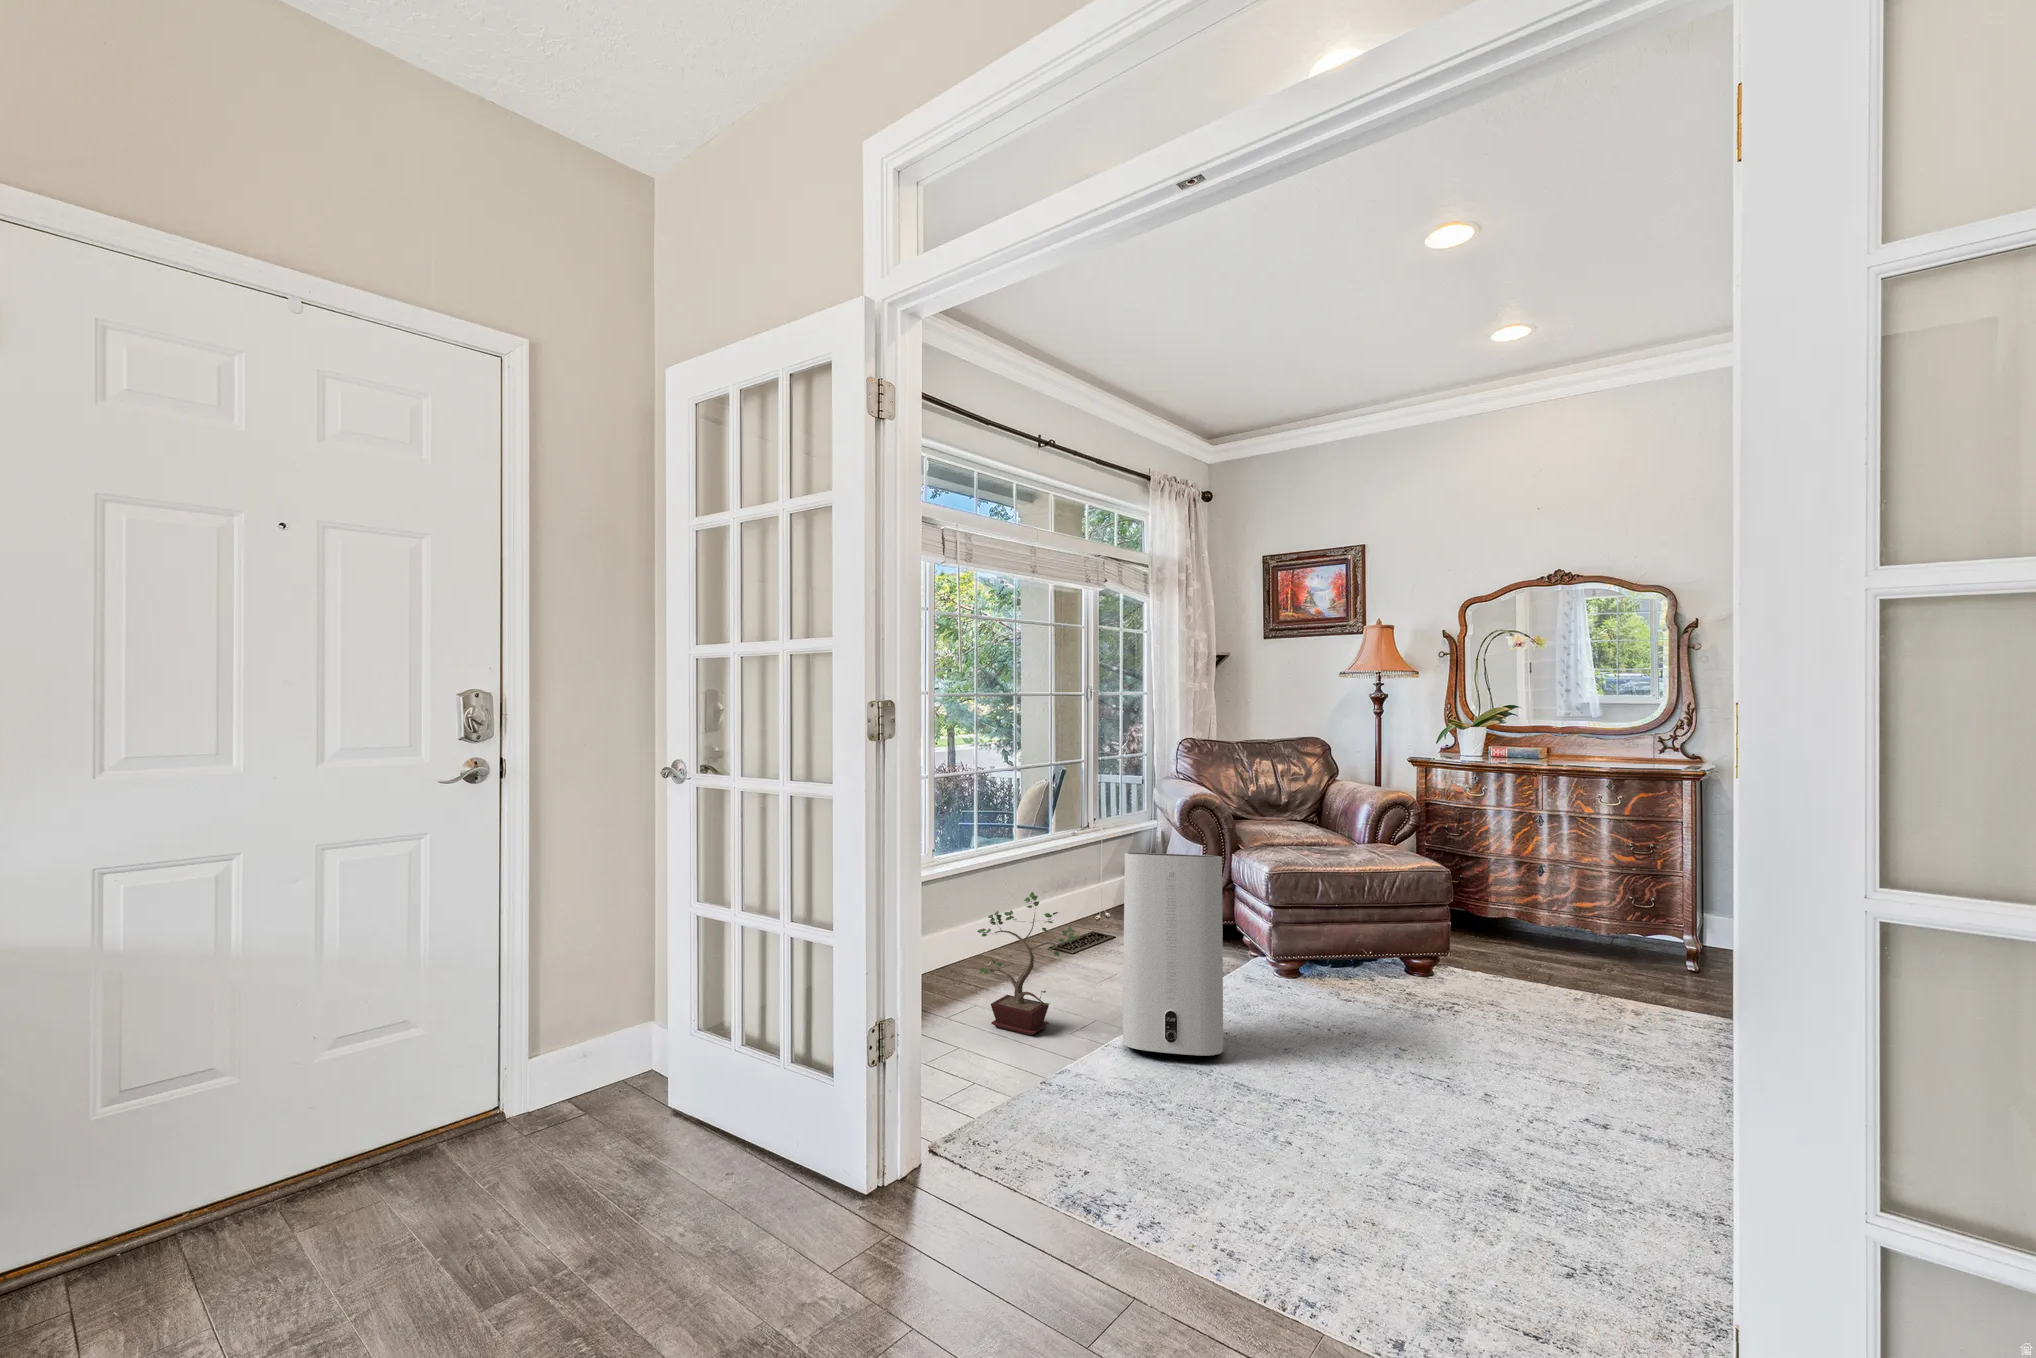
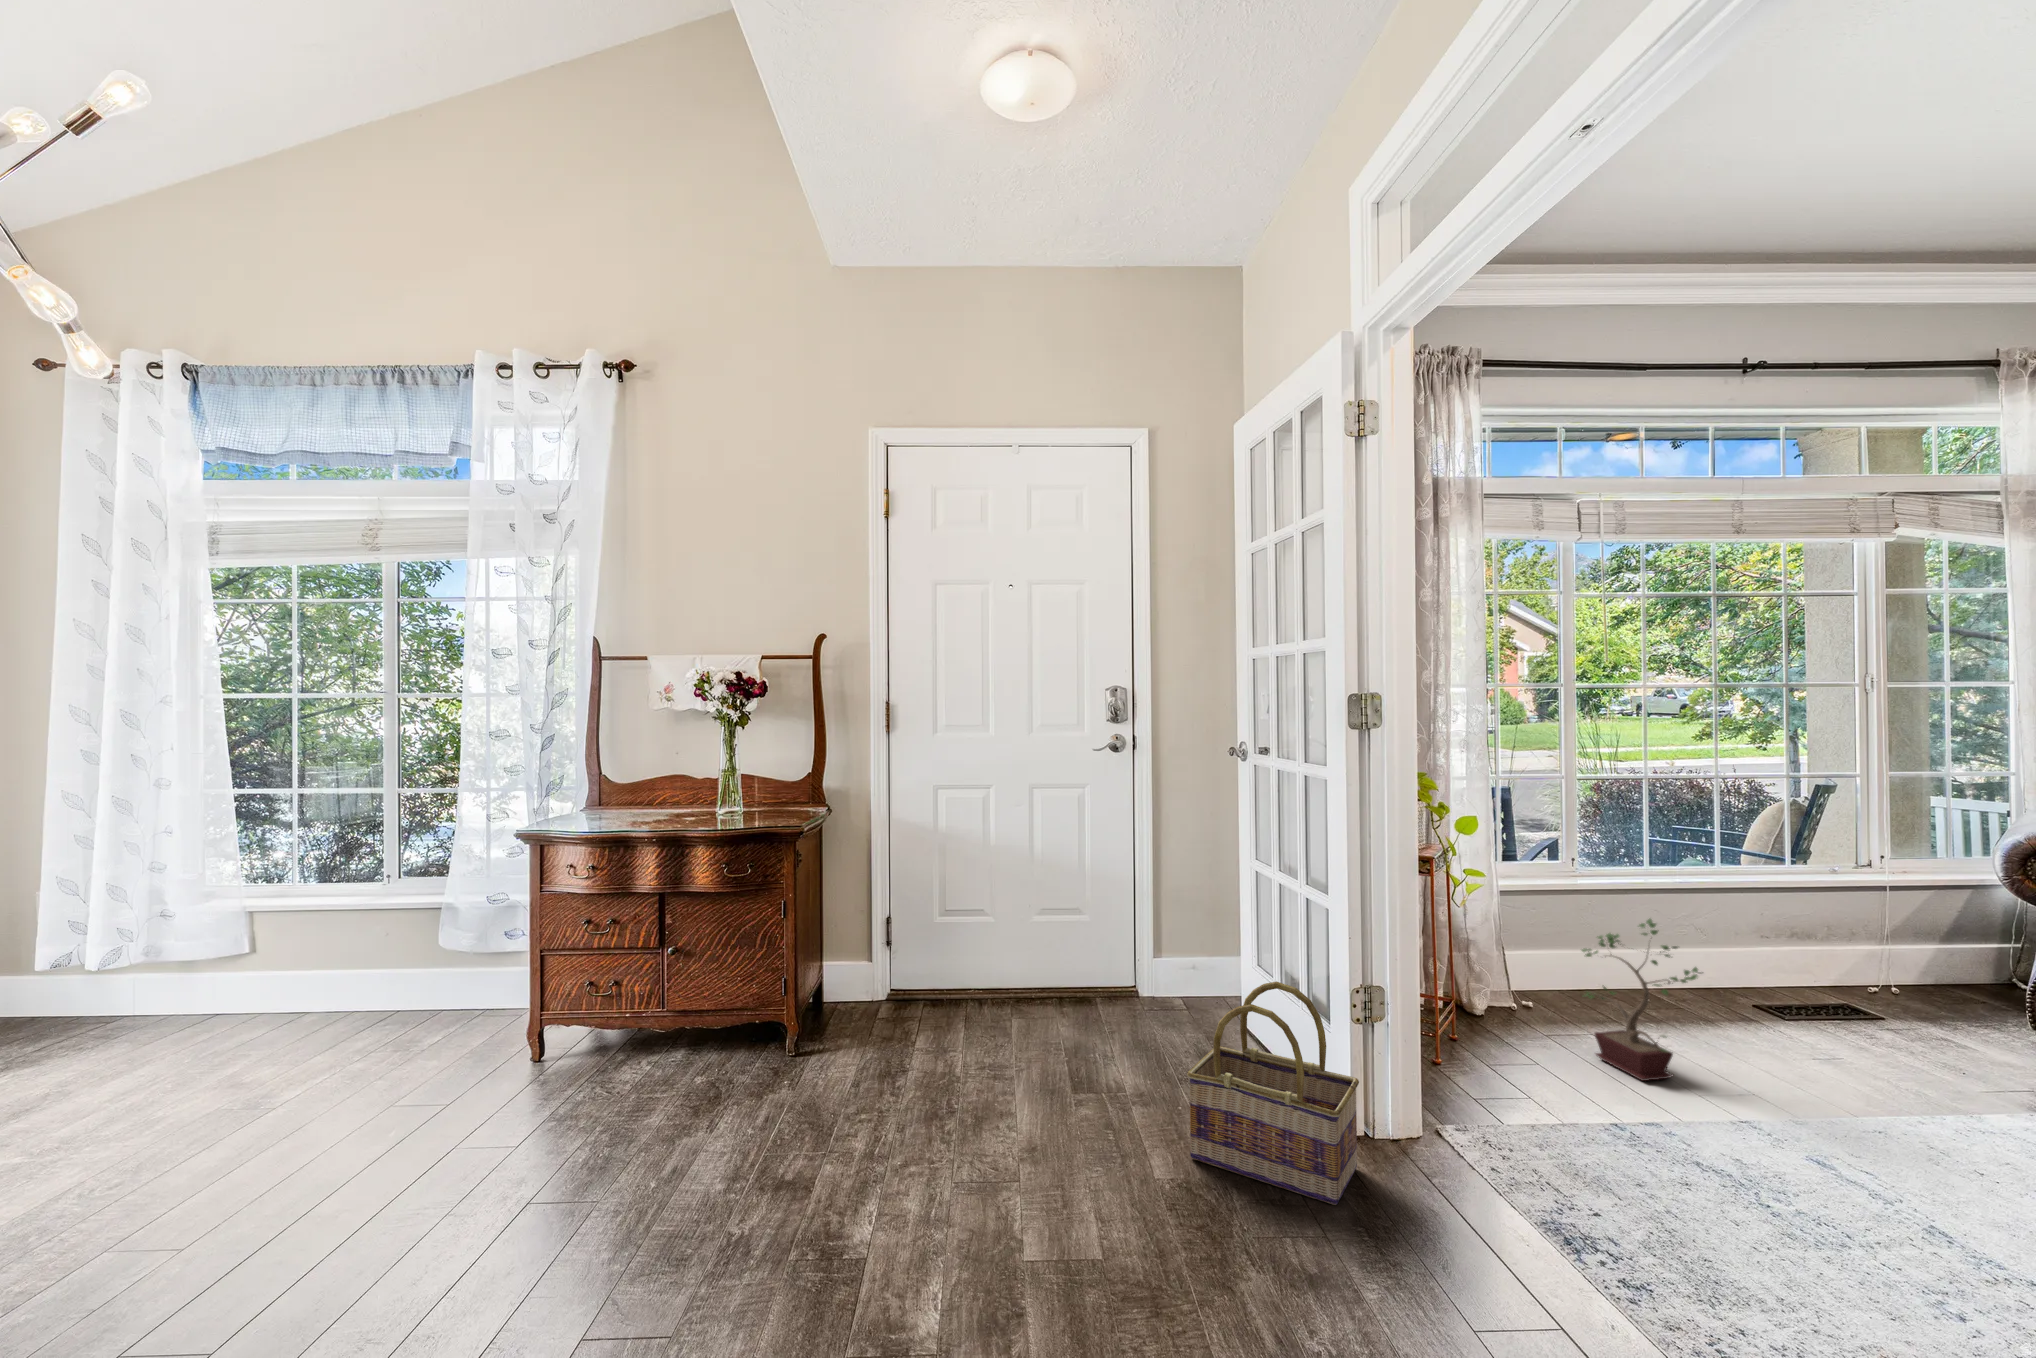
air purifier: present [1123,853,1223,1056] -> none [1766,890,1955,1186]
basket: none [707,1044,905,1318] -> present [1187,982,1359,1205]

